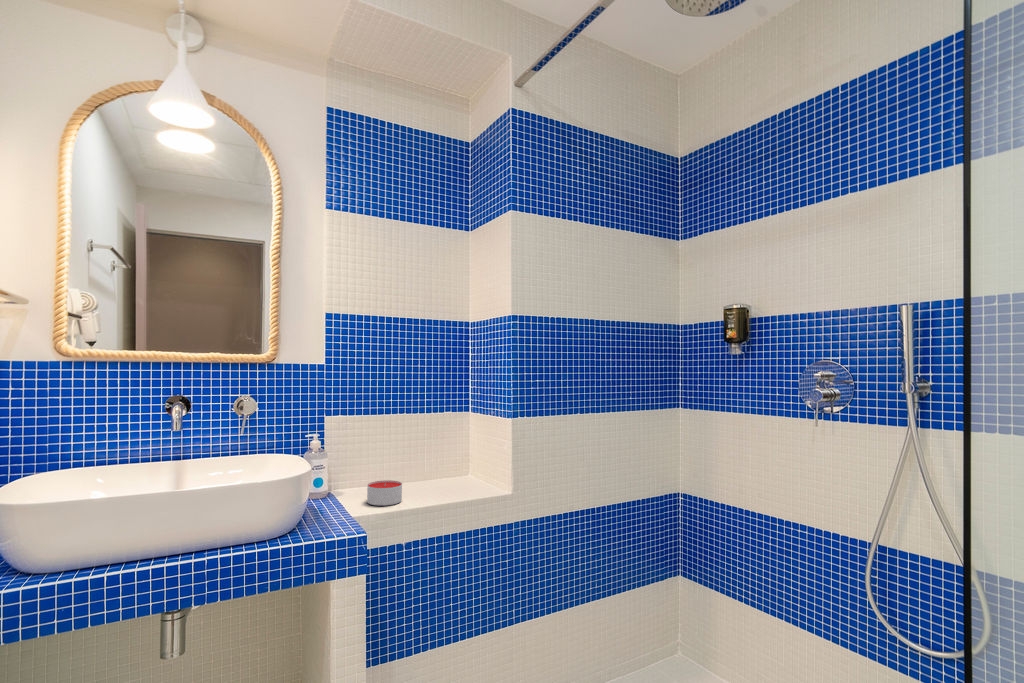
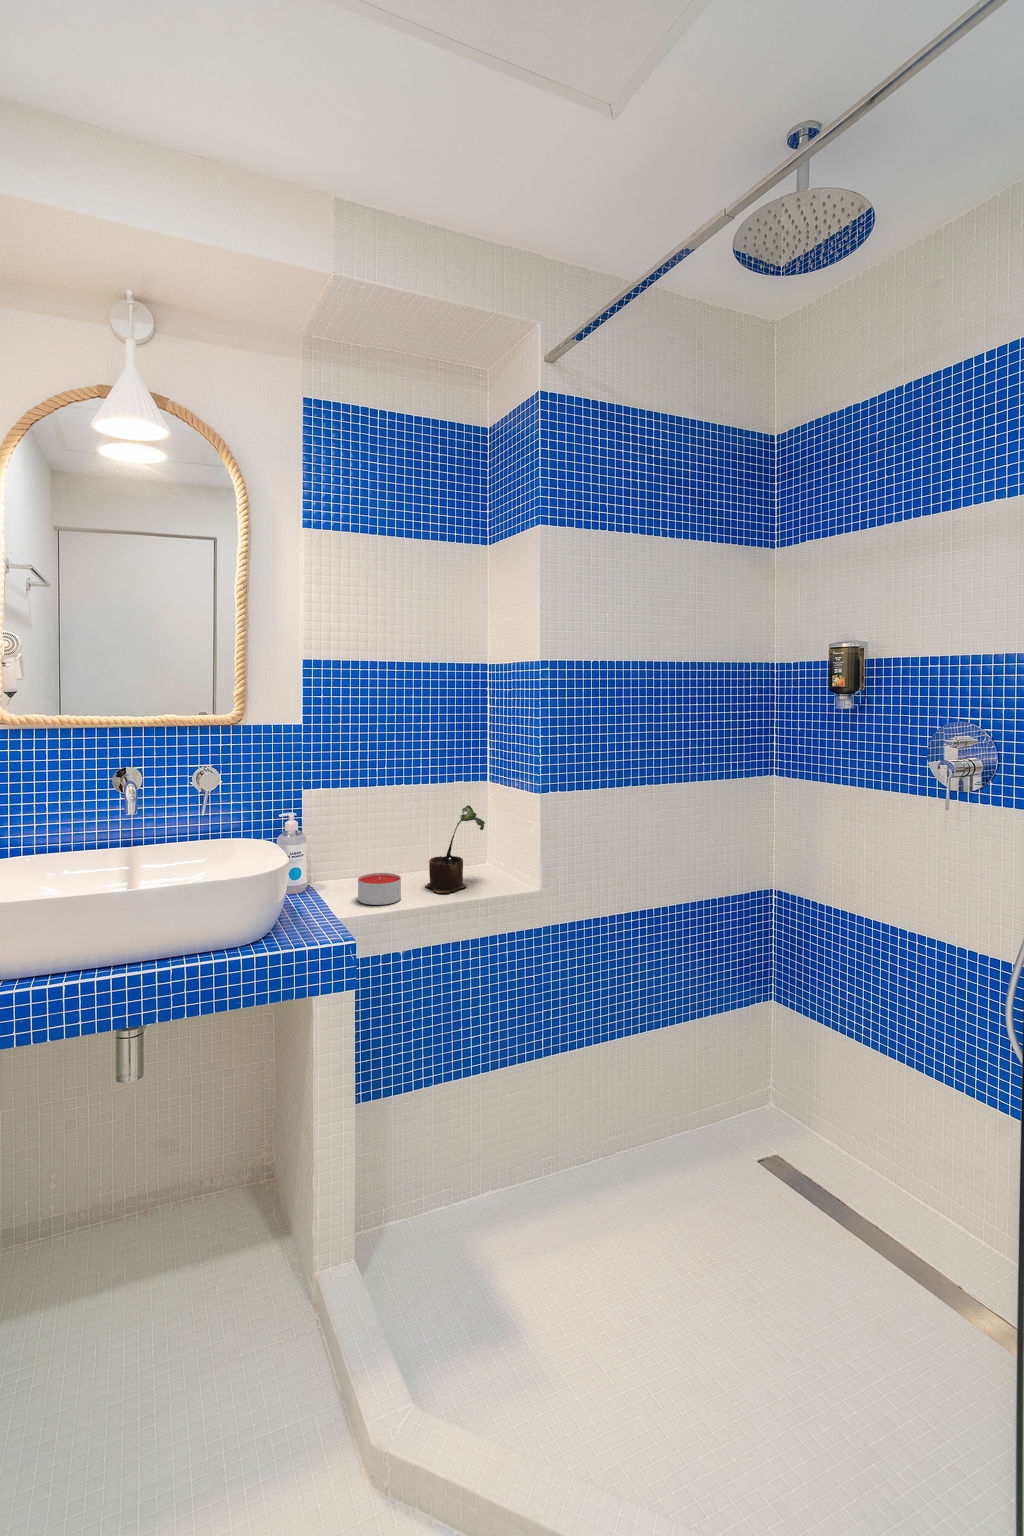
potted plant: none [420,426,467,496] -> present [425,805,485,893]

